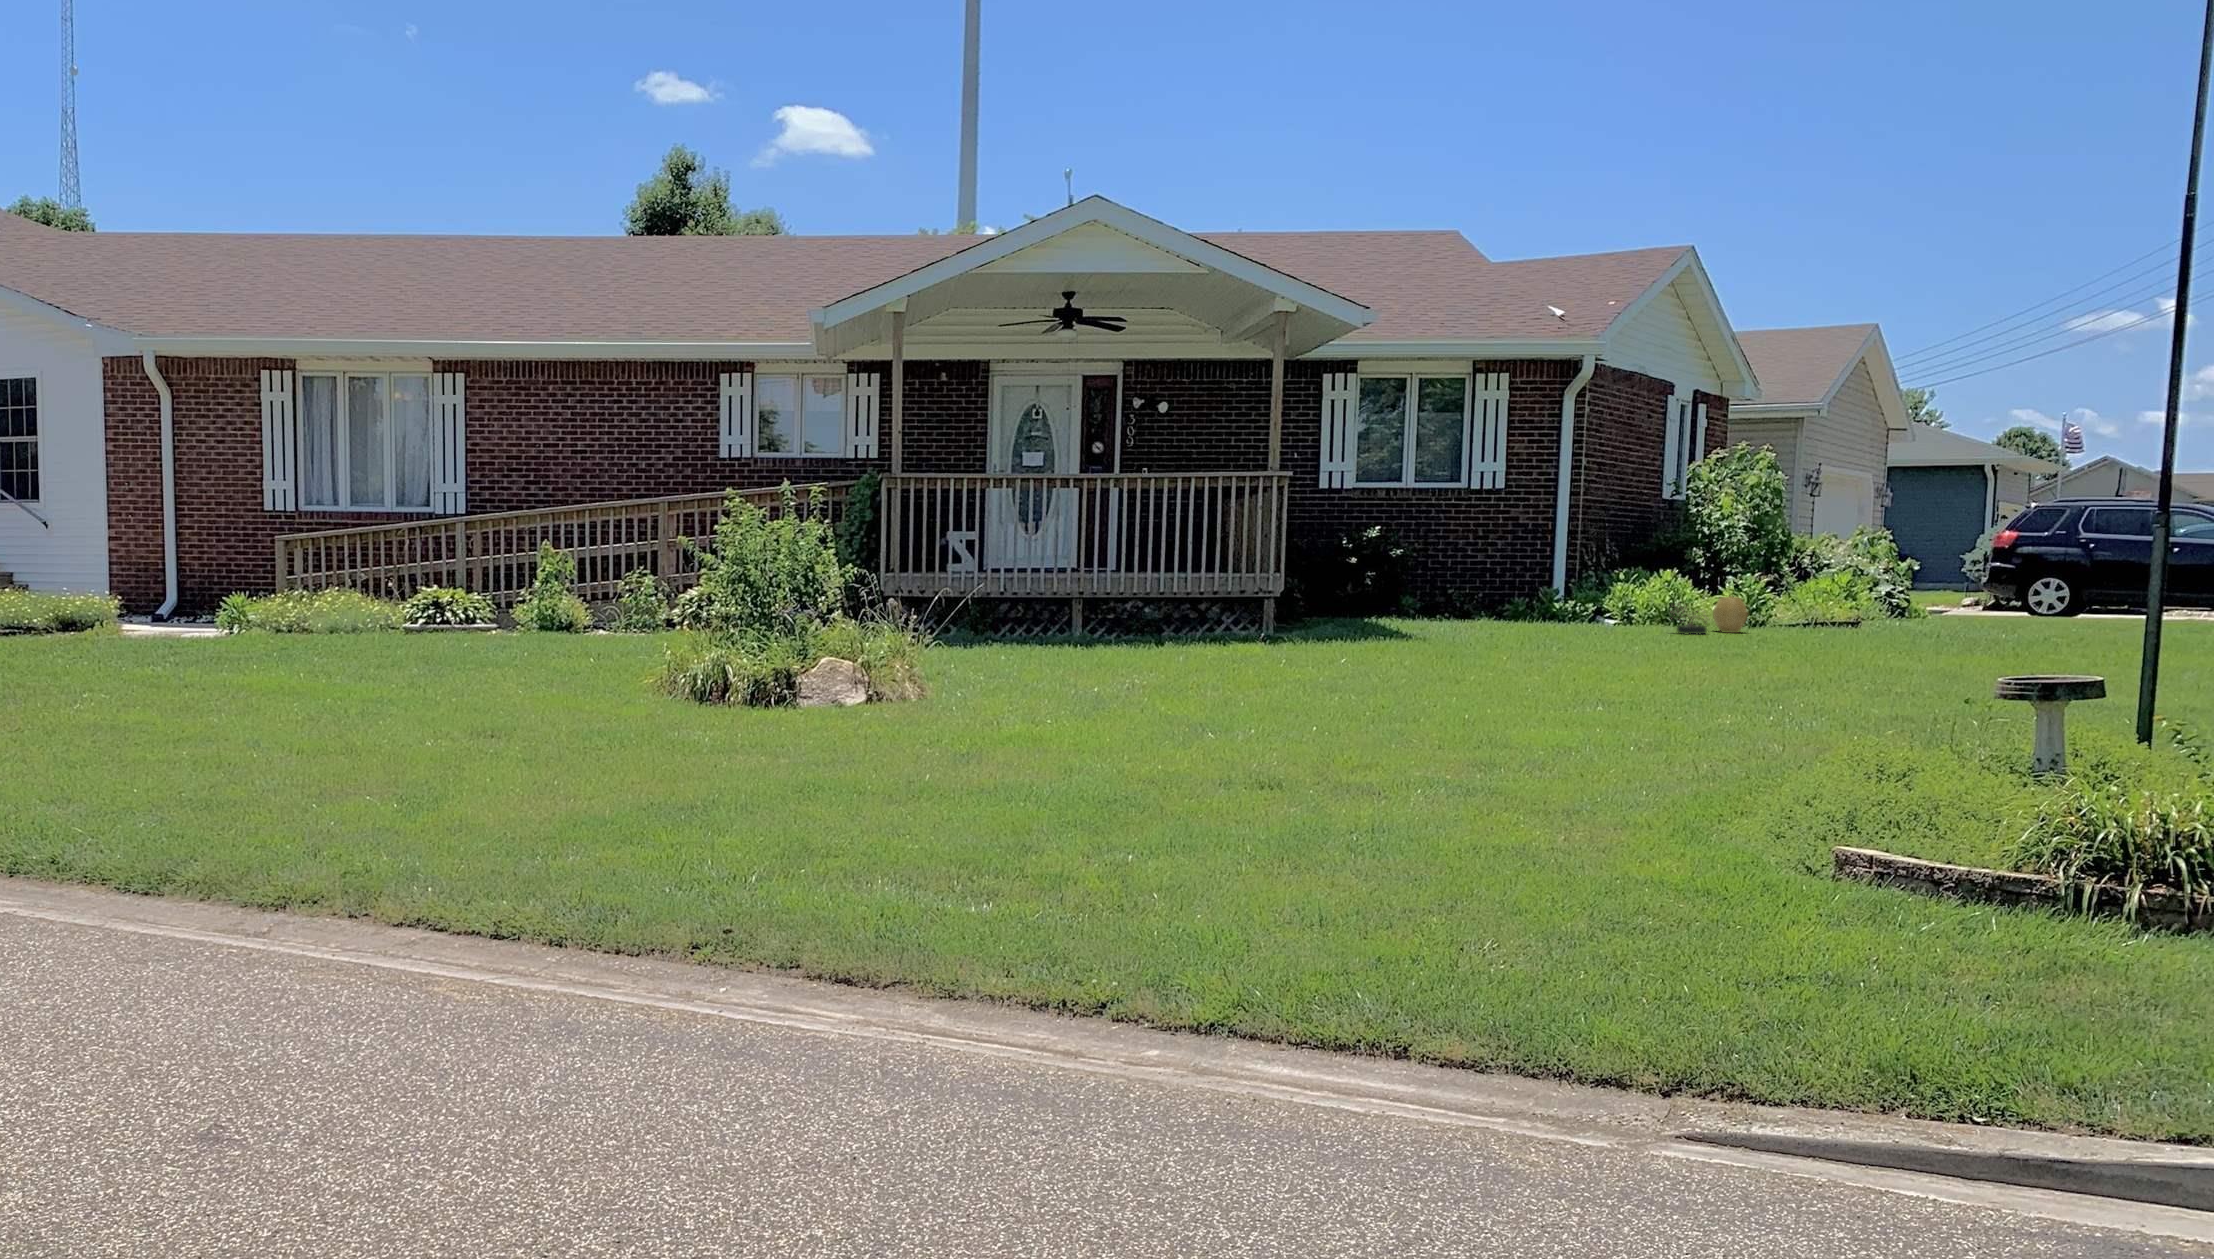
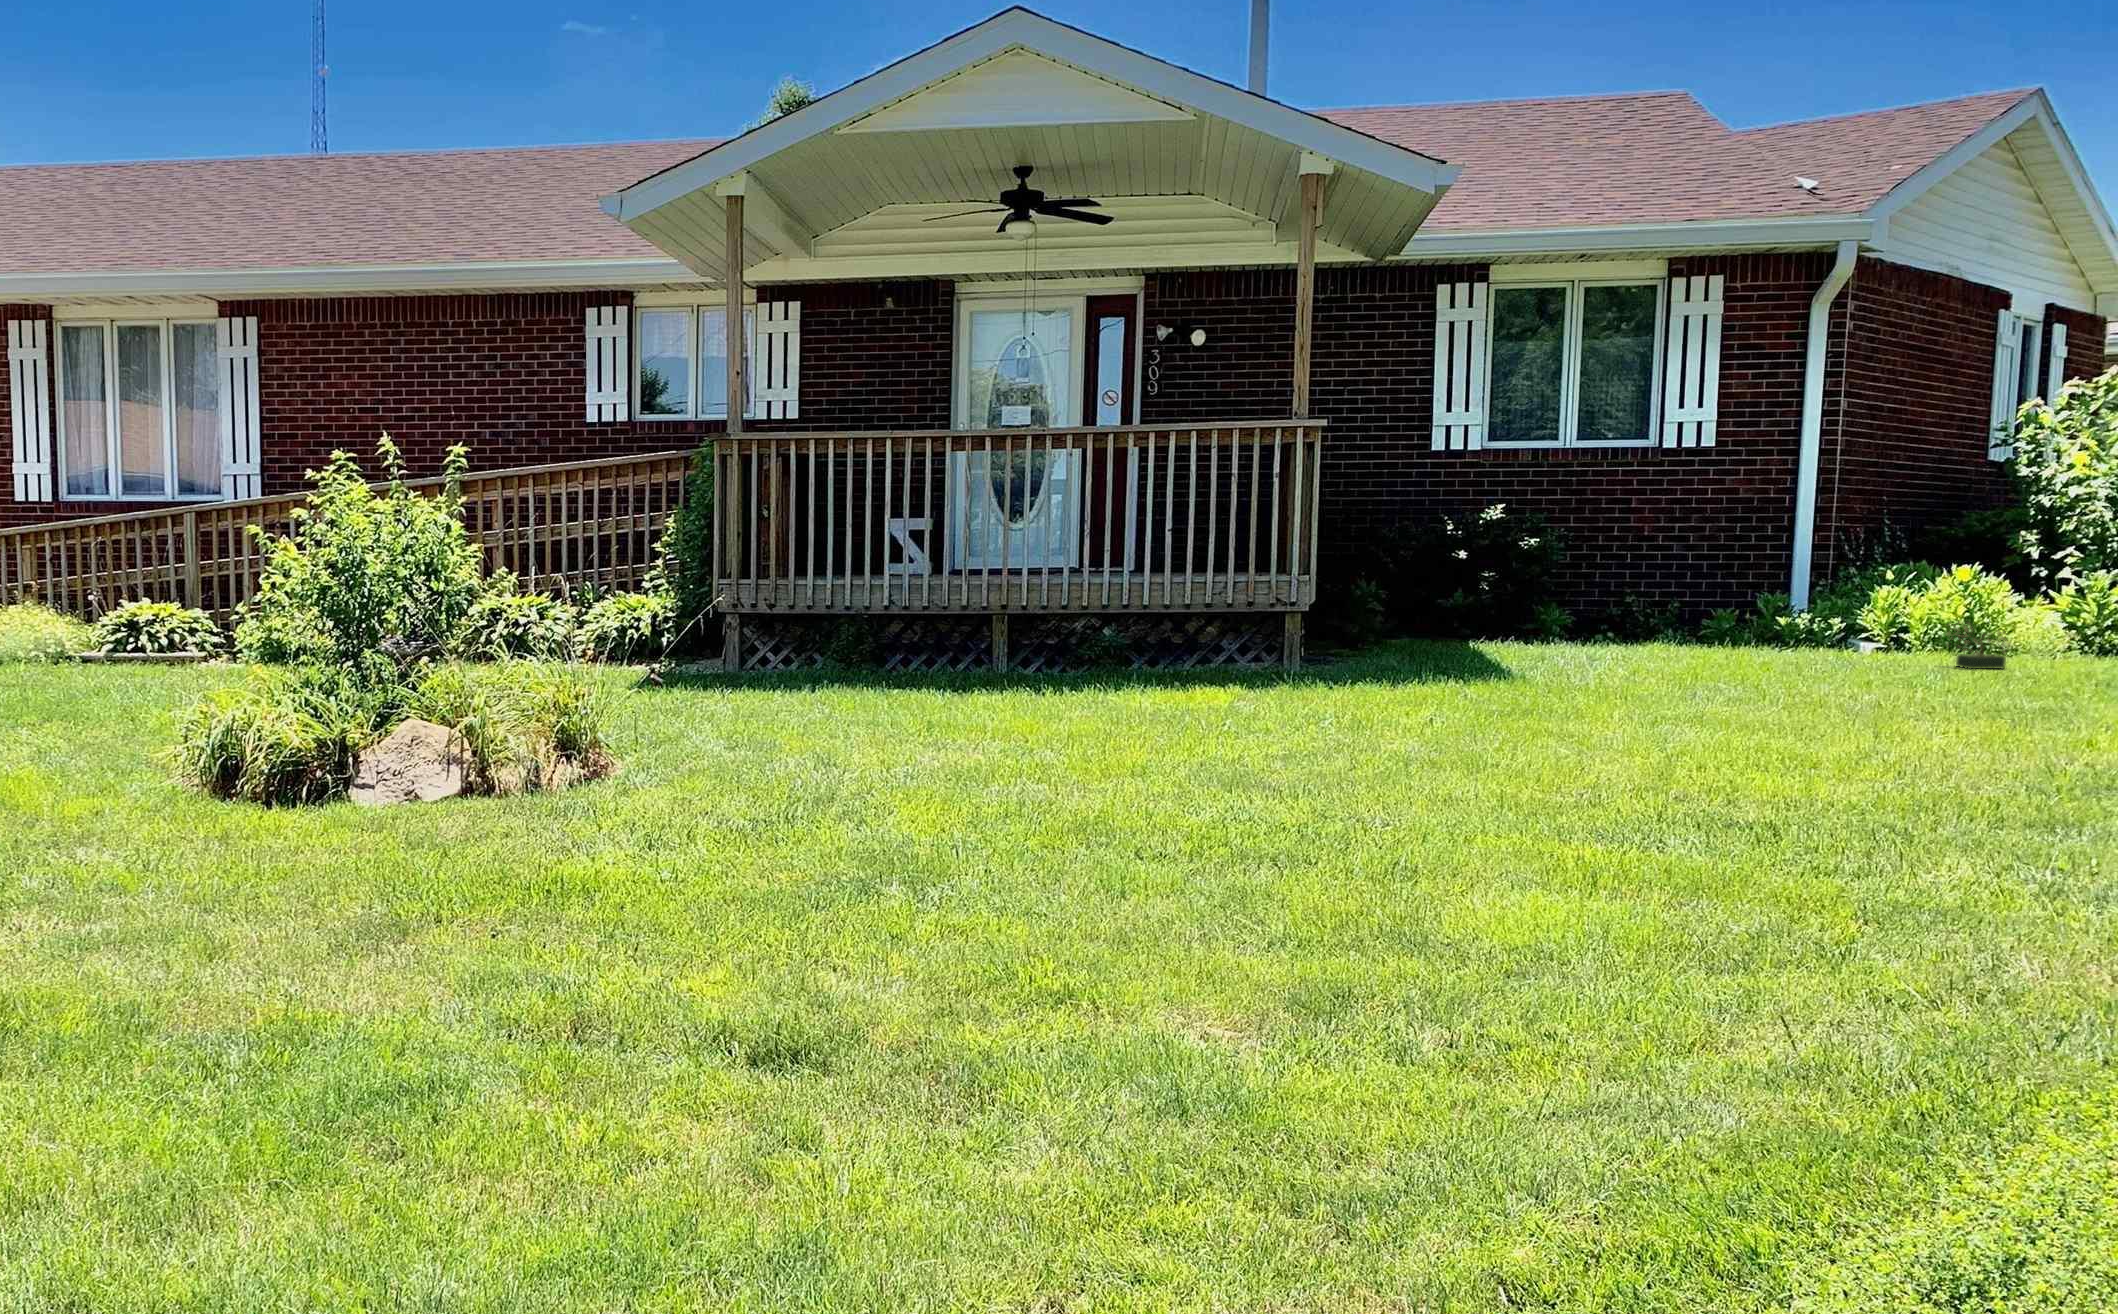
woven basket: present [1713,597,1747,633] -> none [2023,609,2081,666]

